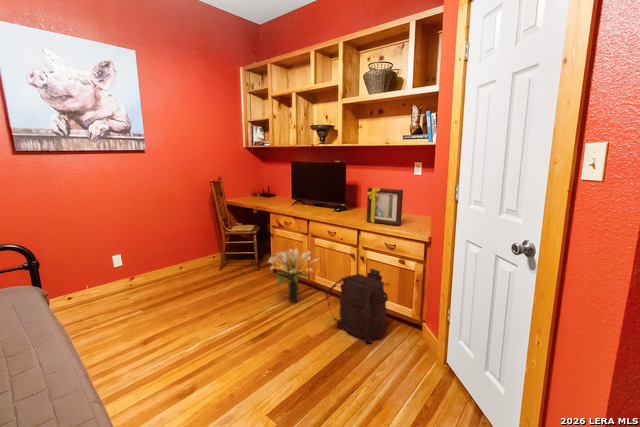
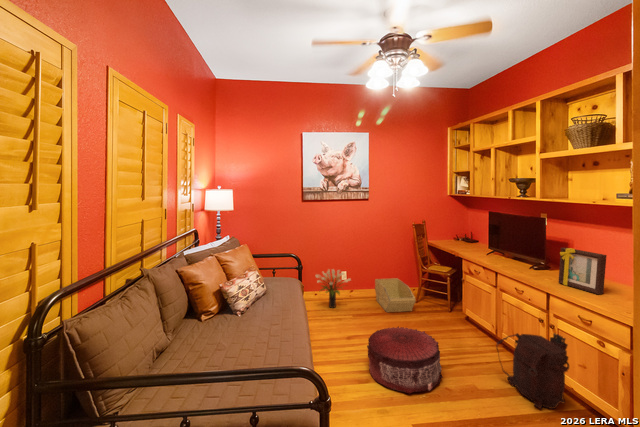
storage bin: none [168,248,225,292] -> present [375,278,416,312]
potted plant: present [268,249,318,303] -> present [316,269,351,308]
pouf: none [181,304,282,396] -> present [367,327,443,394]

